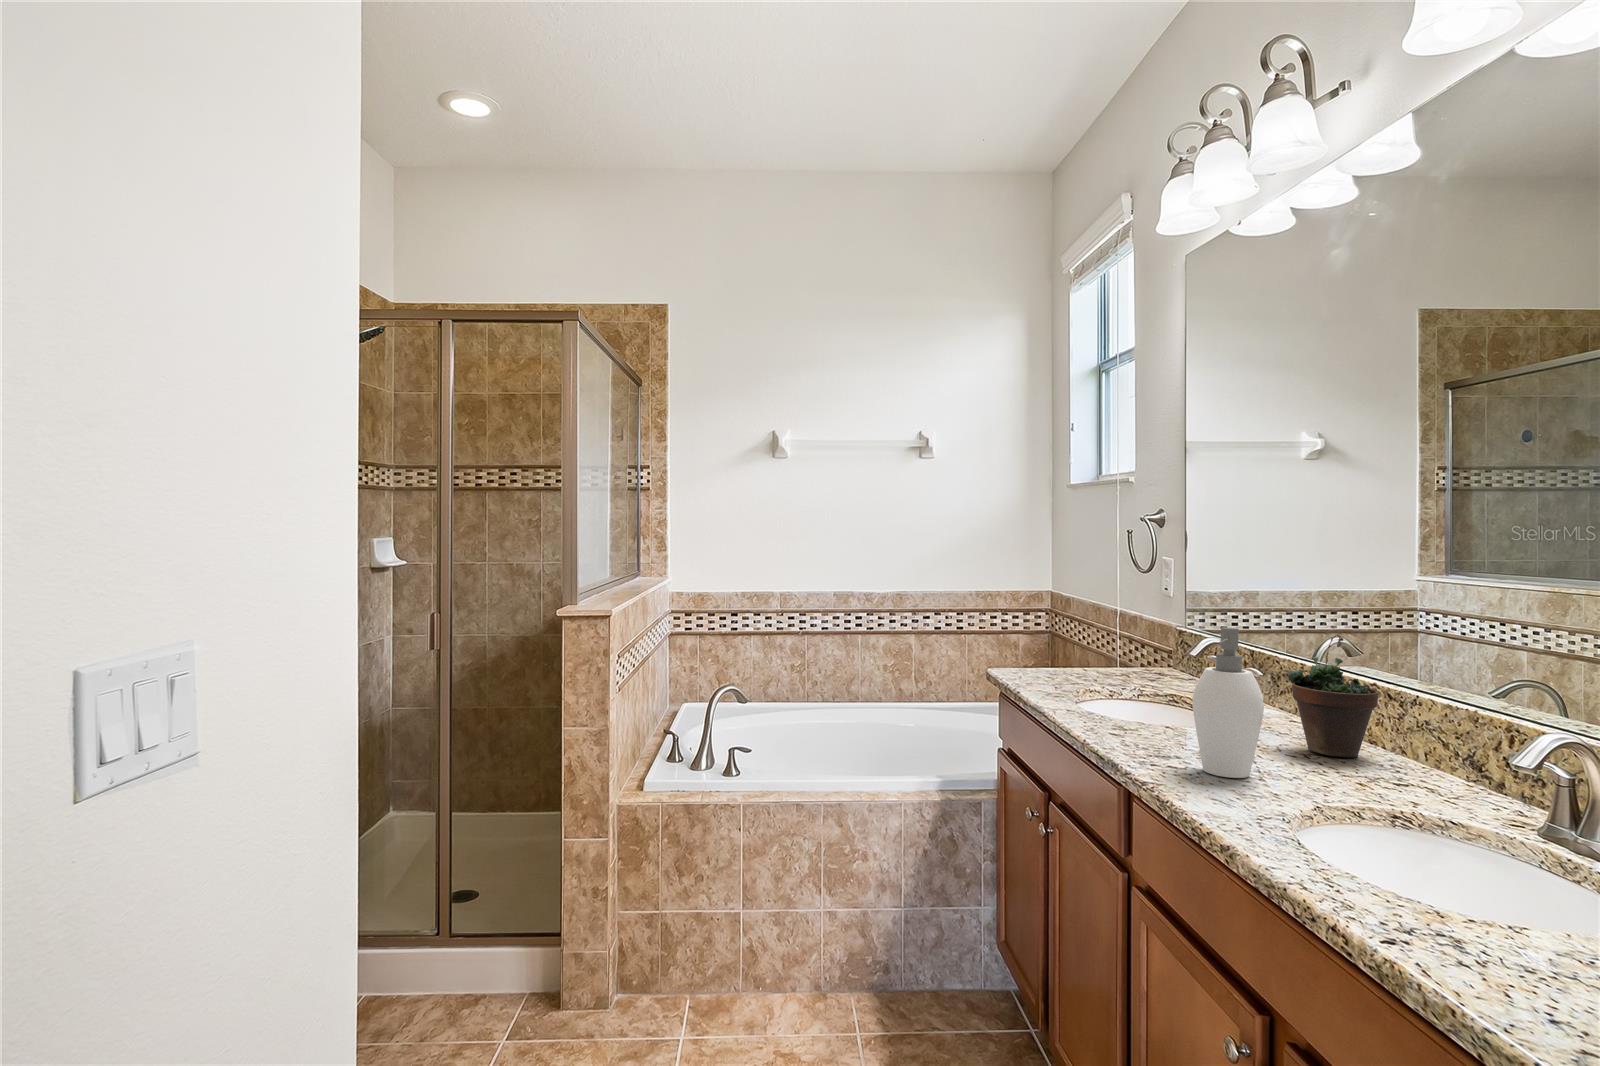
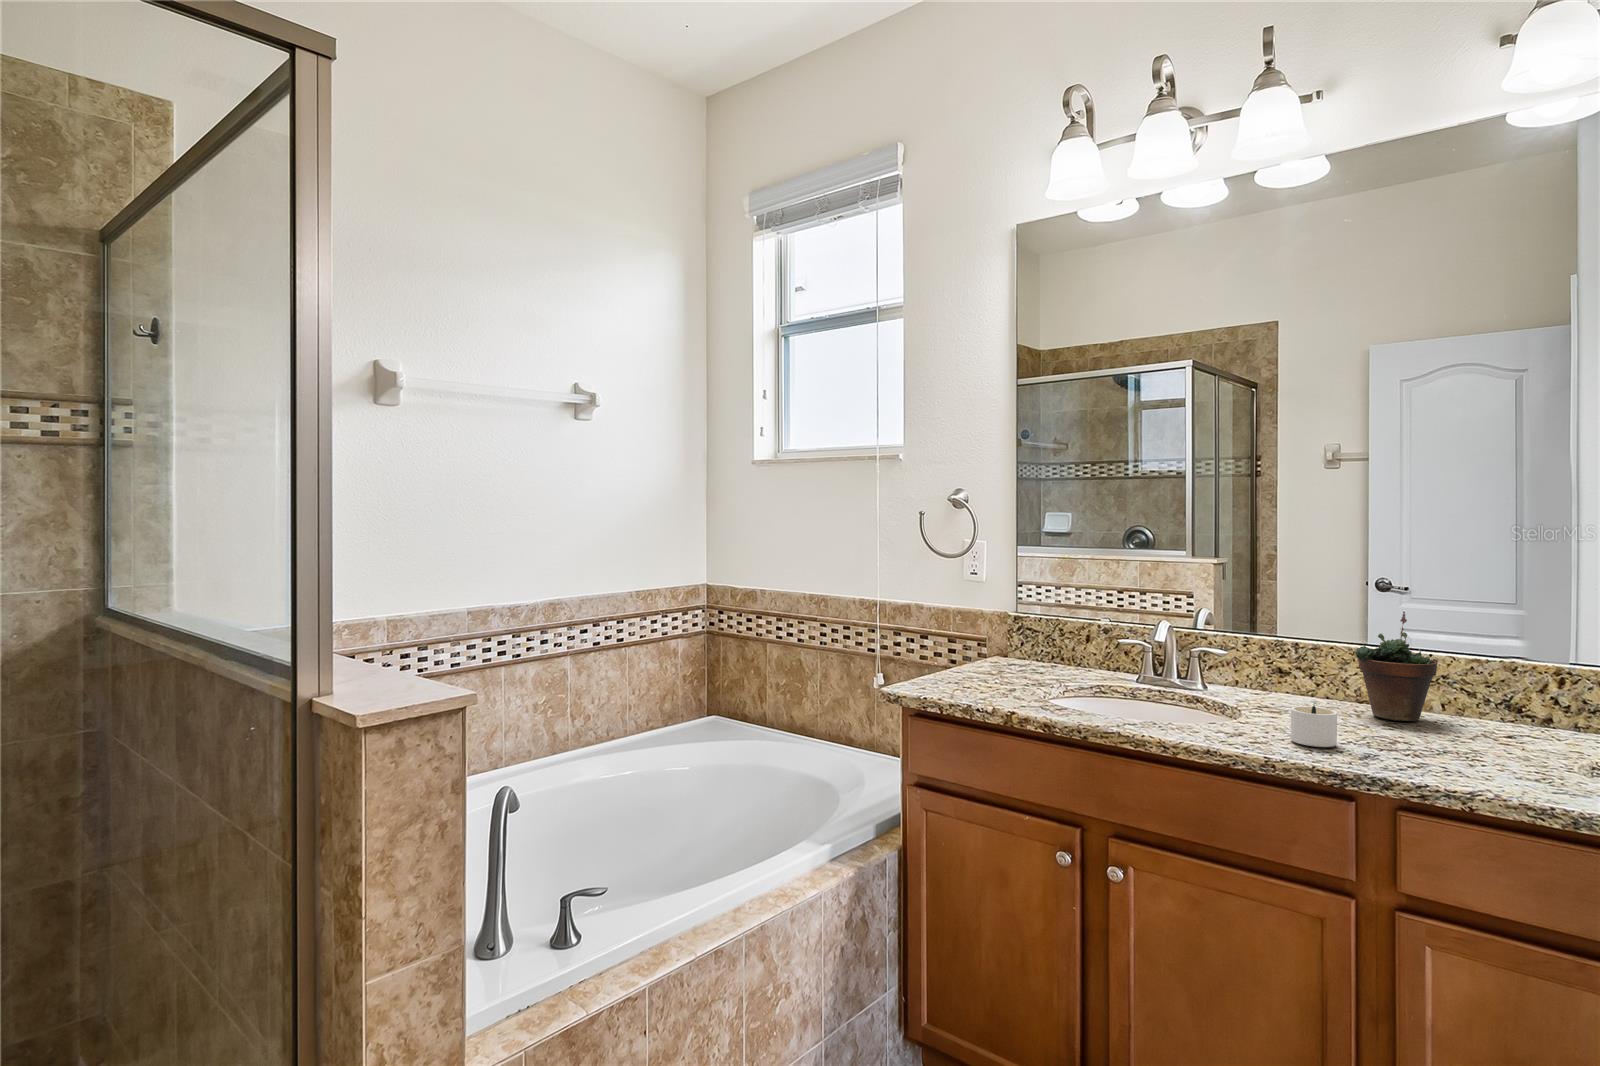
soap dispenser: present [1193,627,1264,778] -> none [1436,617,1530,764]
candle: none [1117,704,1176,746] -> present [1291,706,1337,747]

